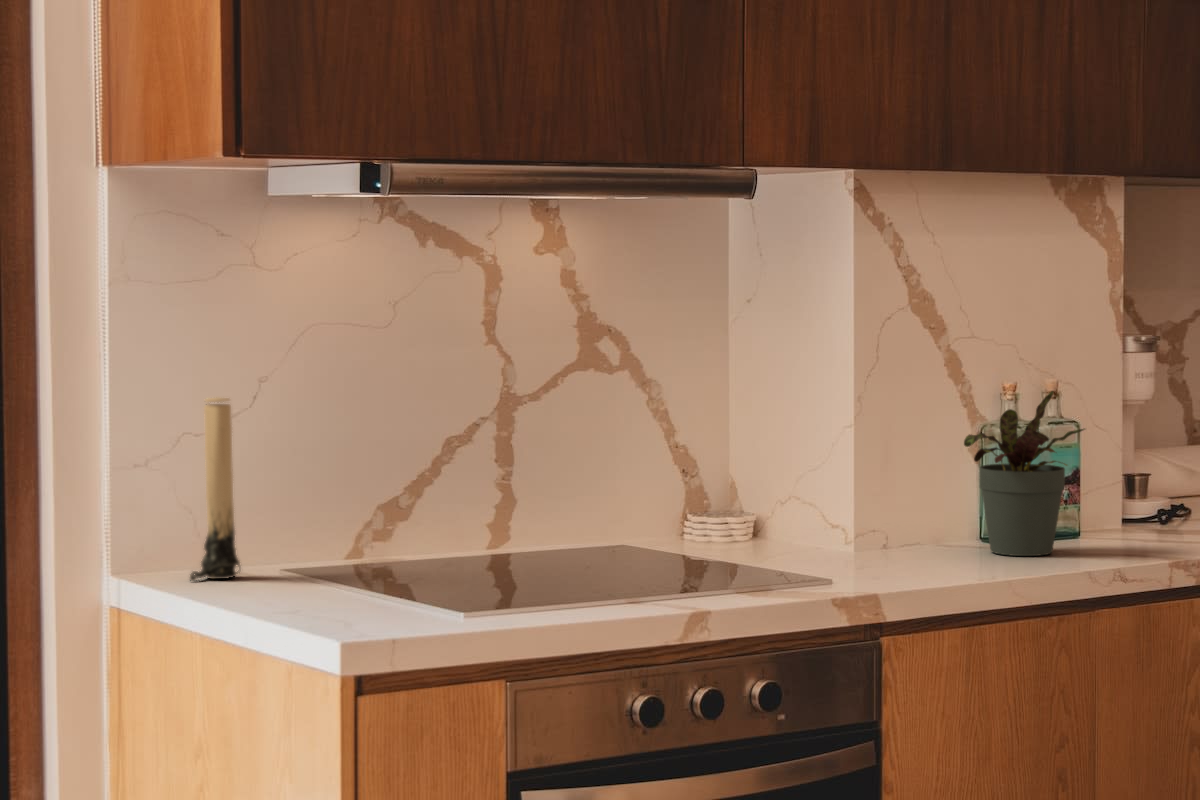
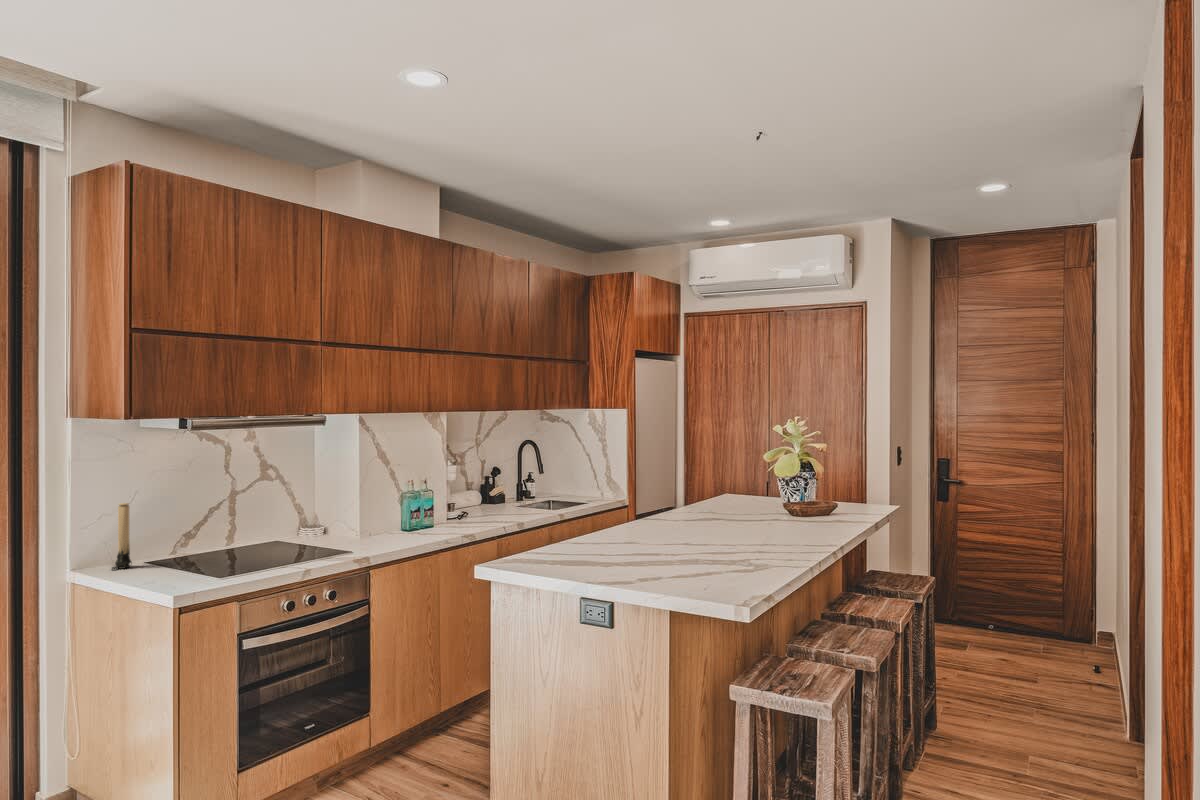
potted plant: present [964,391,1085,556] -> none [396,485,435,537]

